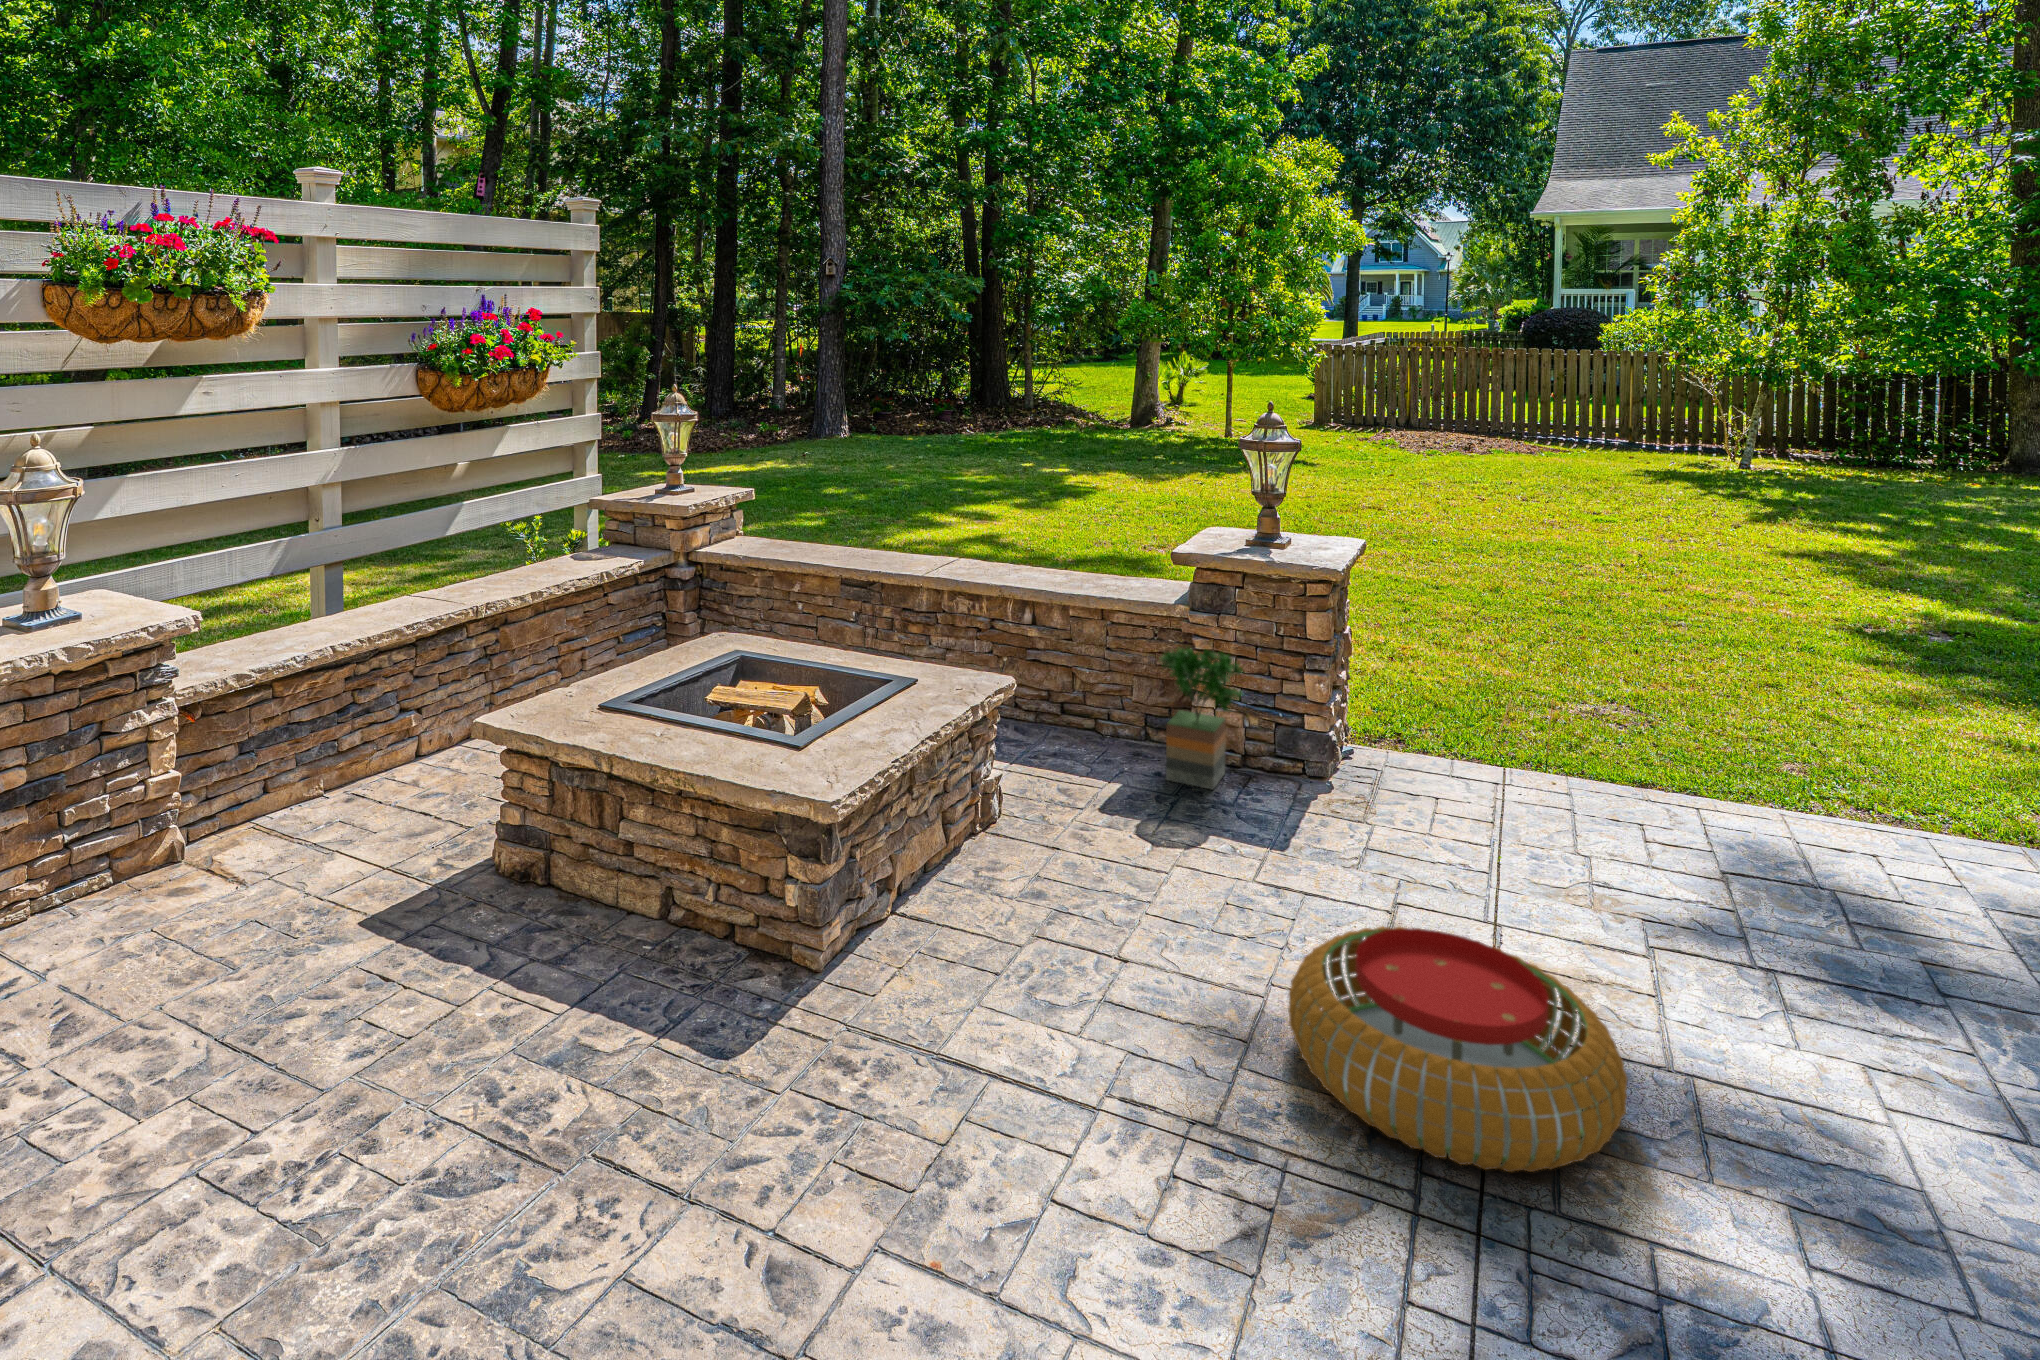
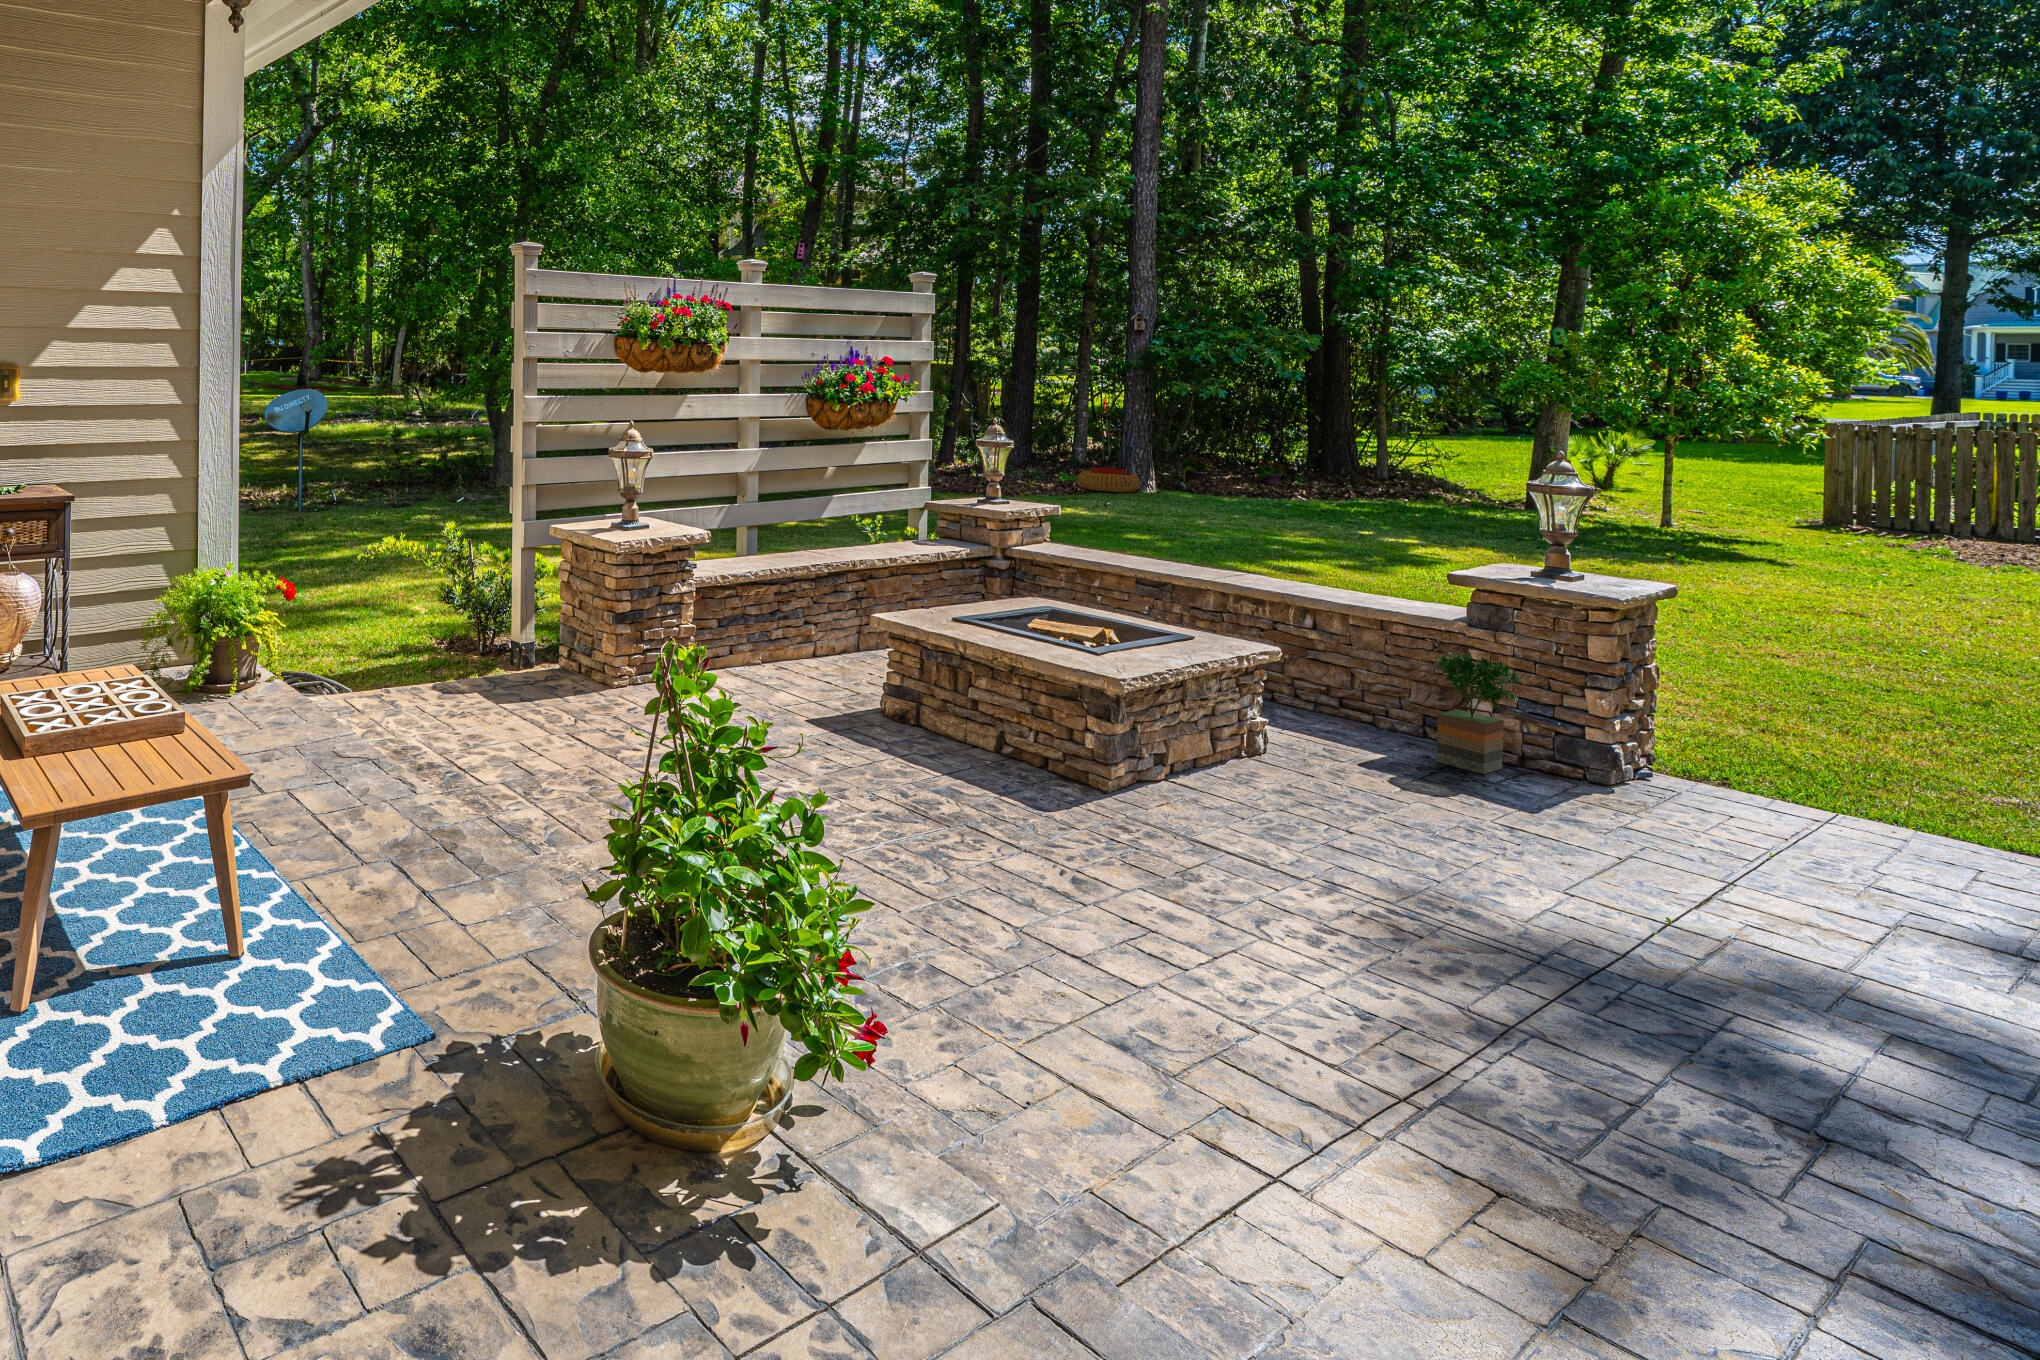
pouf: present [1288,926,1628,1172] -> present [1077,468,1140,492]

